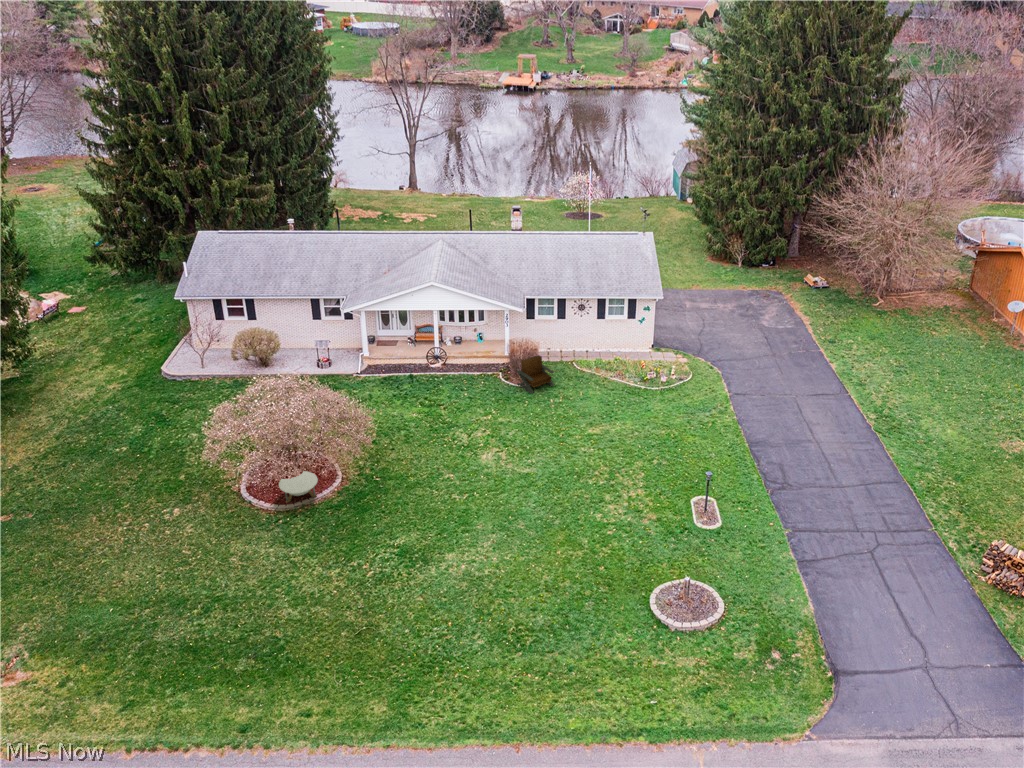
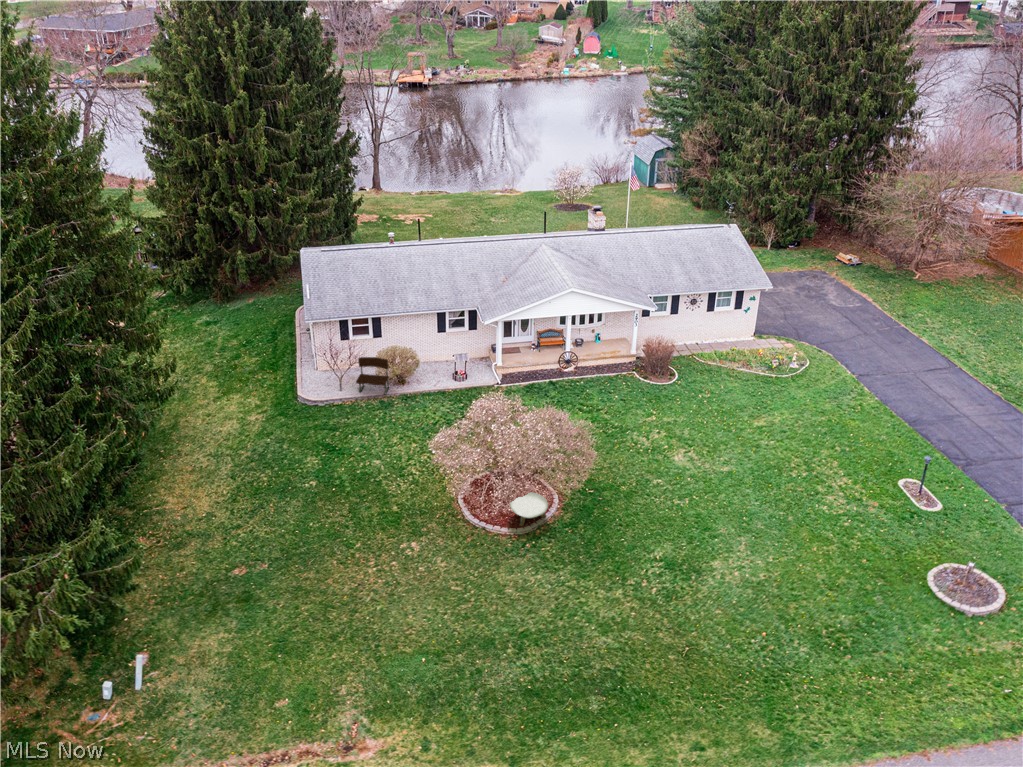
bench: none [217,336,253,374] -> present [356,357,389,394]
lounge chair: present [517,355,554,394] -> none [657,352,693,390]

